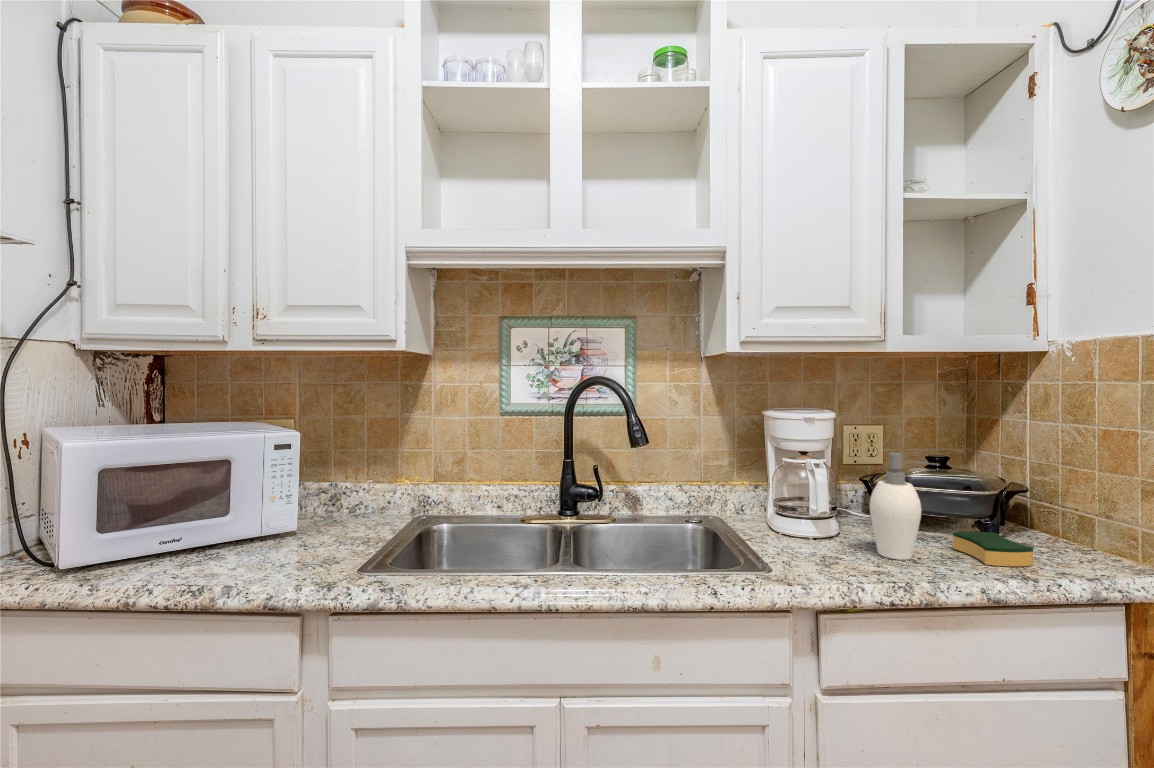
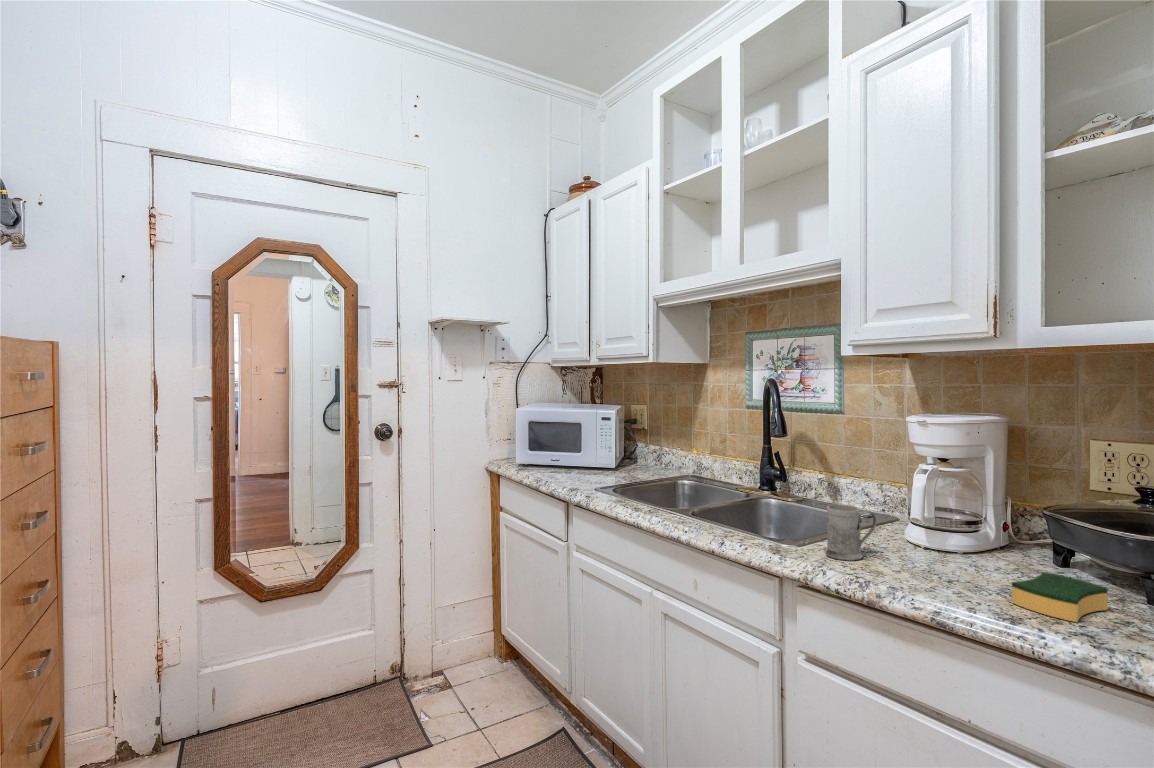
soap dispenser: present [870,453,939,560] -> none [914,462,971,578]
mug: none [808,510,849,572] -> present [825,504,877,561]

